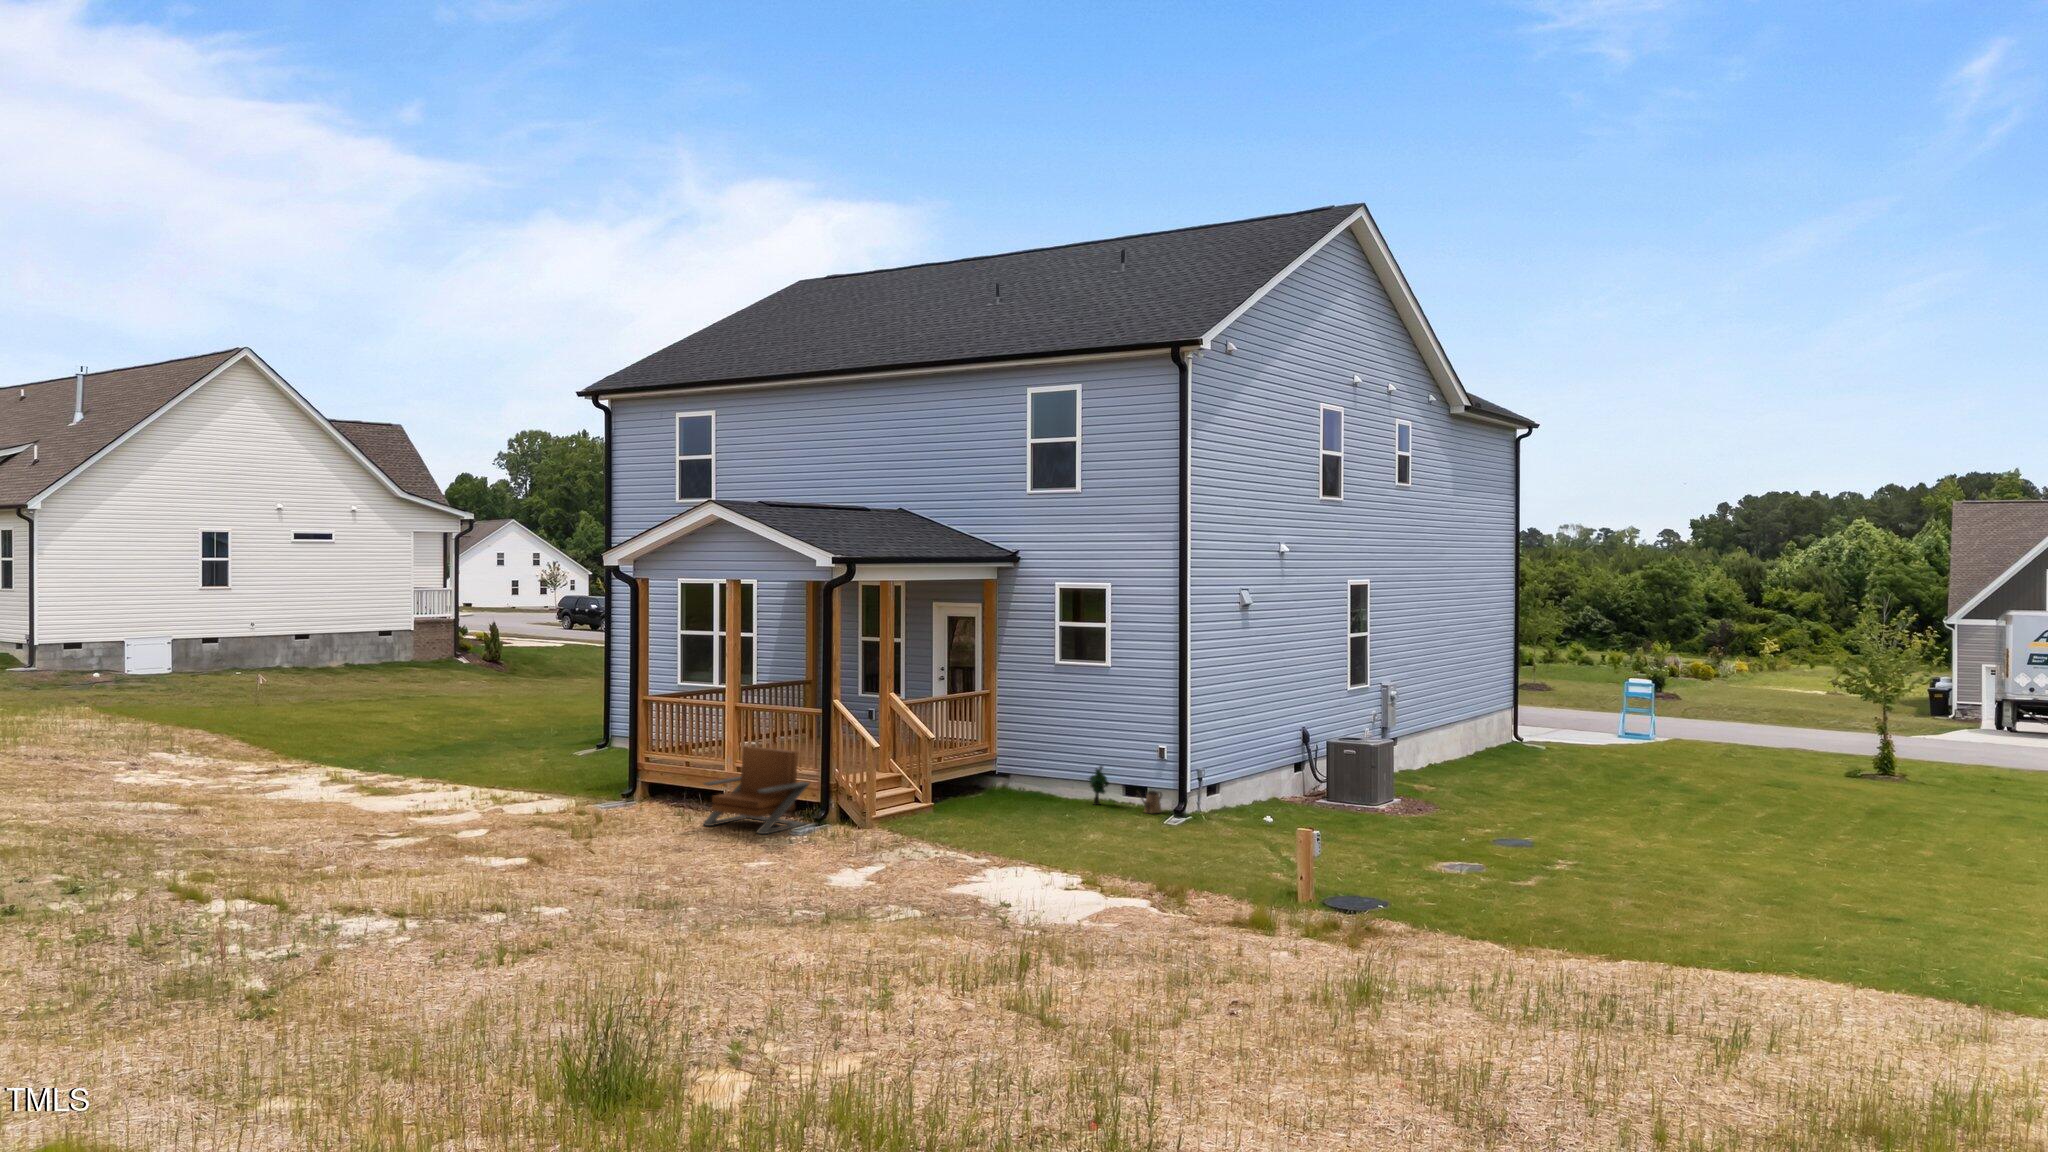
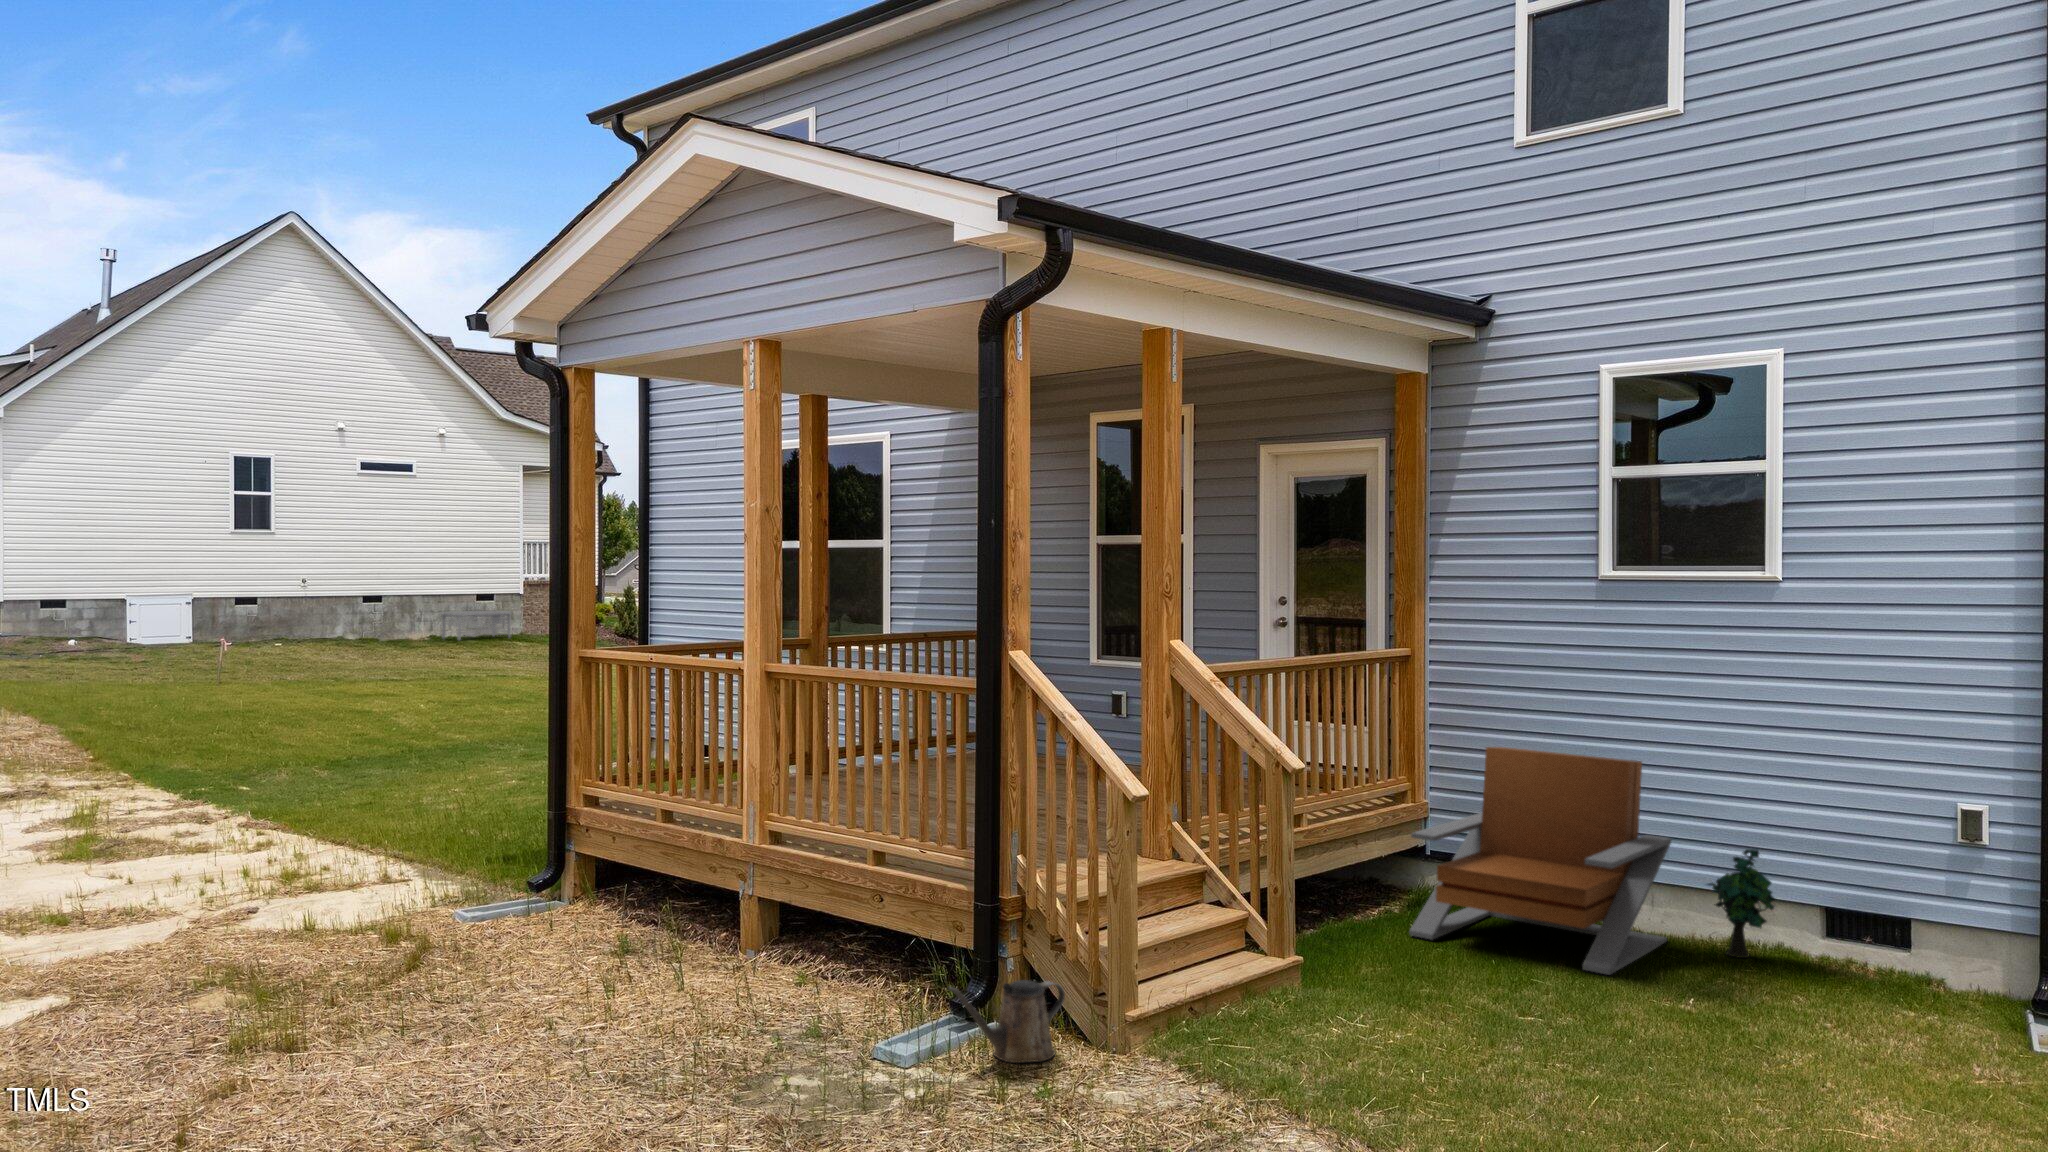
storage bench: none [346,643,402,667] -> present [440,610,512,640]
lounge chair: present [703,746,809,834] -> present [1409,747,1672,975]
watering can: present [1141,790,1162,814] -> present [947,980,1065,1063]

